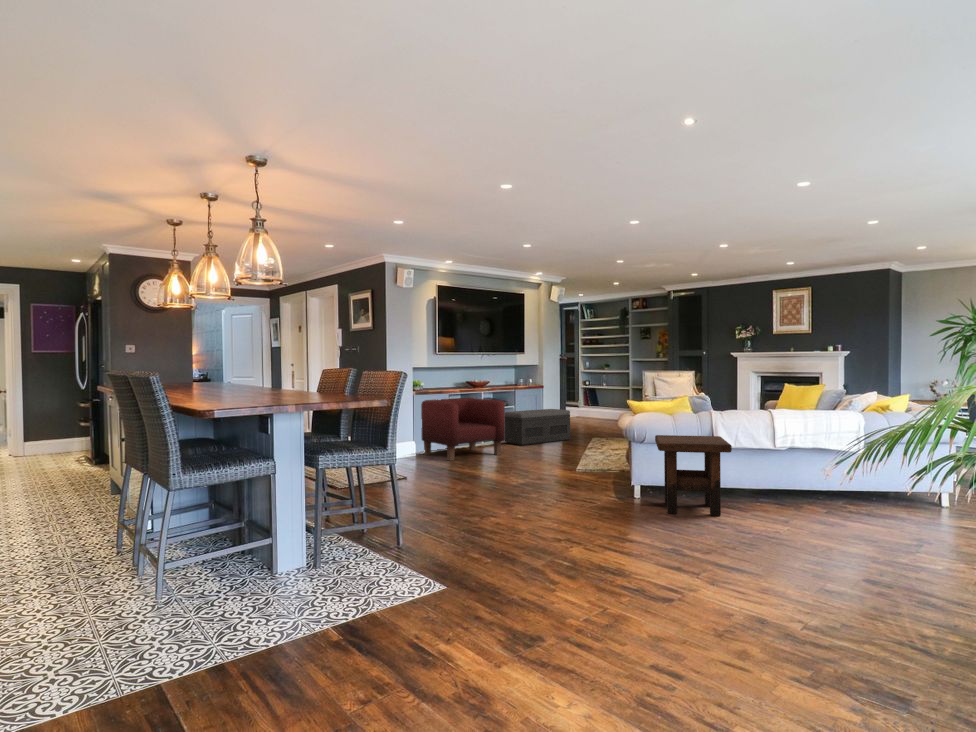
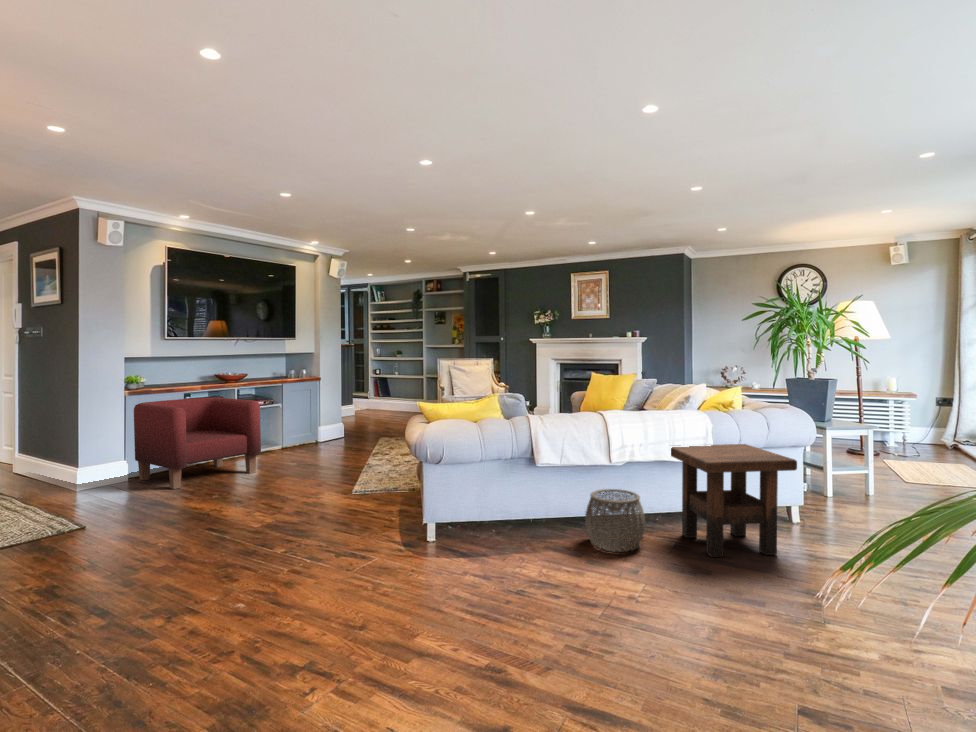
storage bench: present [505,409,570,445] -> none [268,405,354,455]
side table: present [655,435,732,516] -> present [671,444,797,557]
woven basket: none [754,468,804,513] -> present [585,489,645,552]

